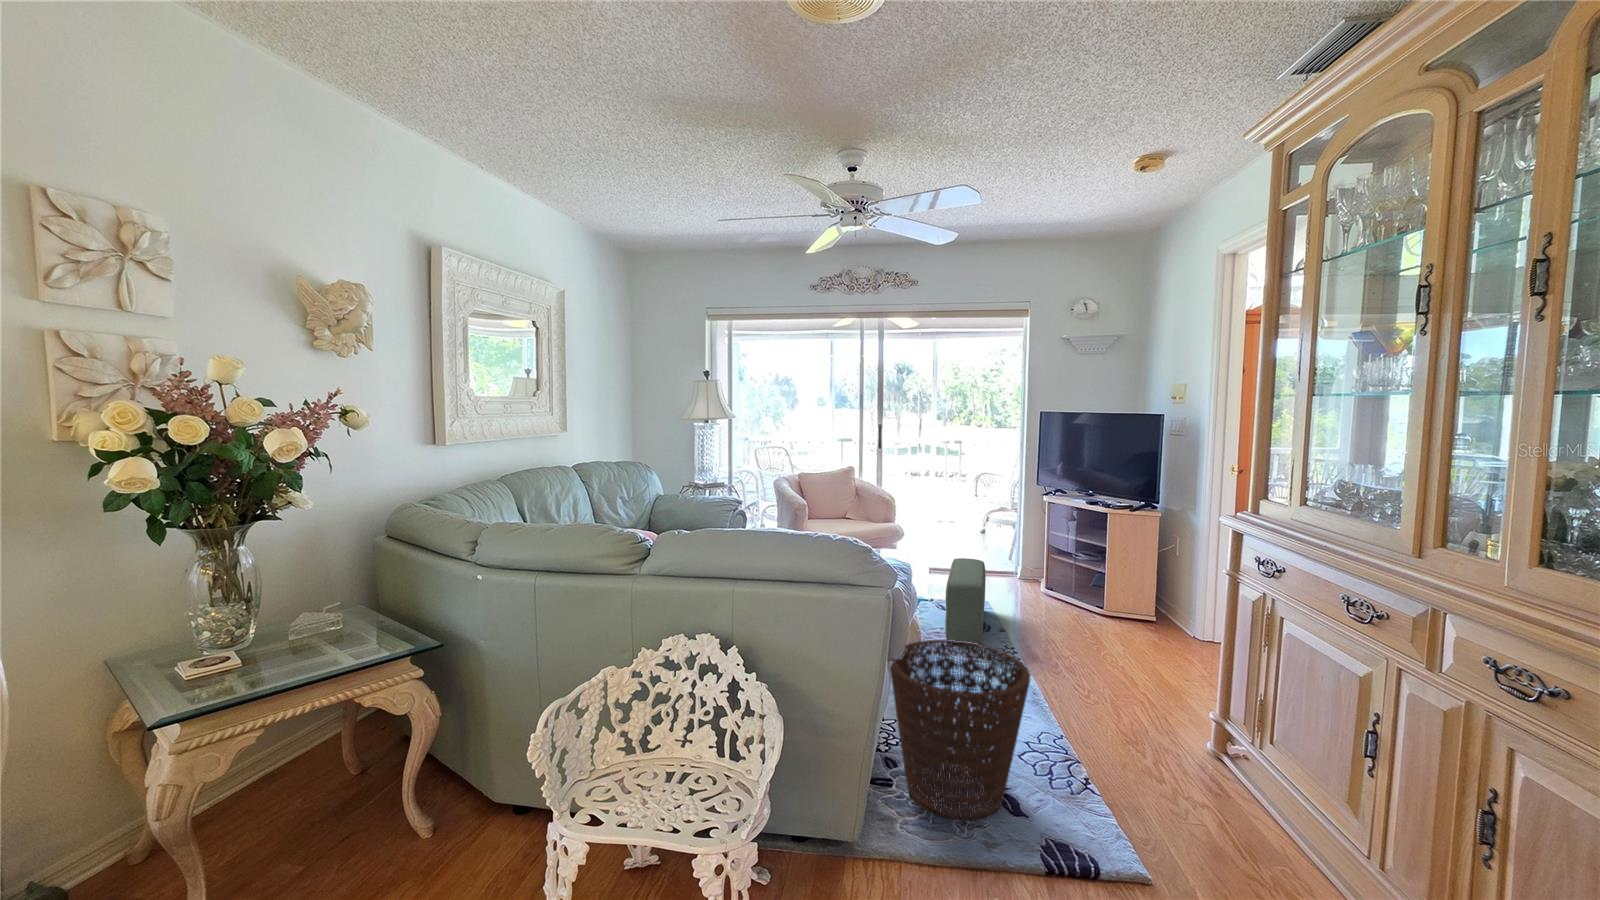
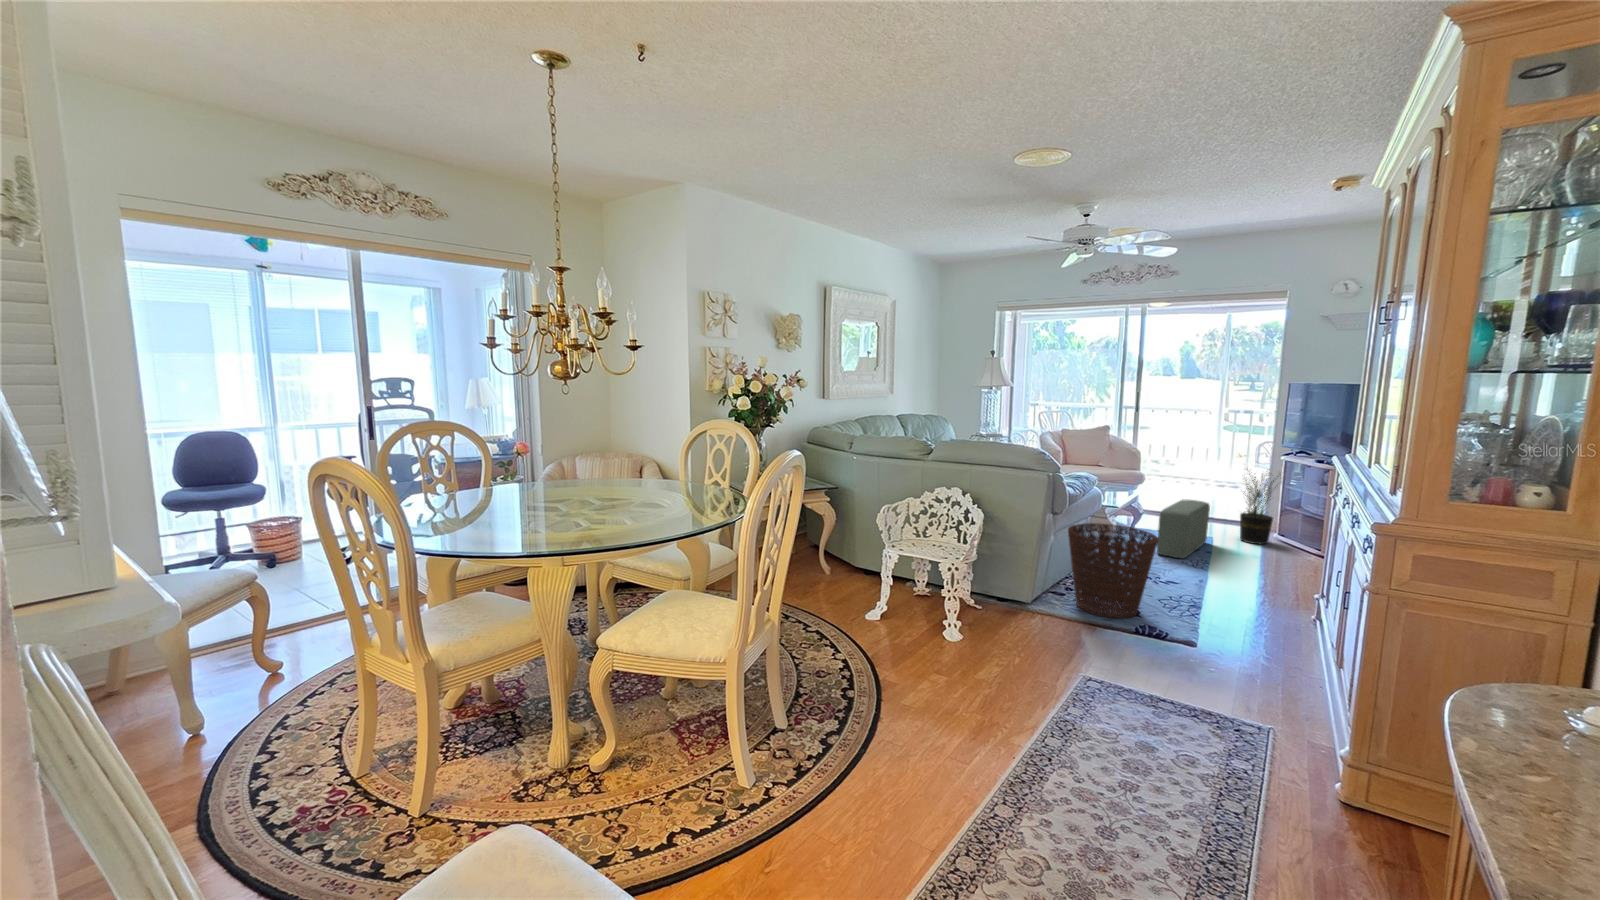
potted plant: none [1001,506,1051,603] -> present [1240,469,1278,544]

